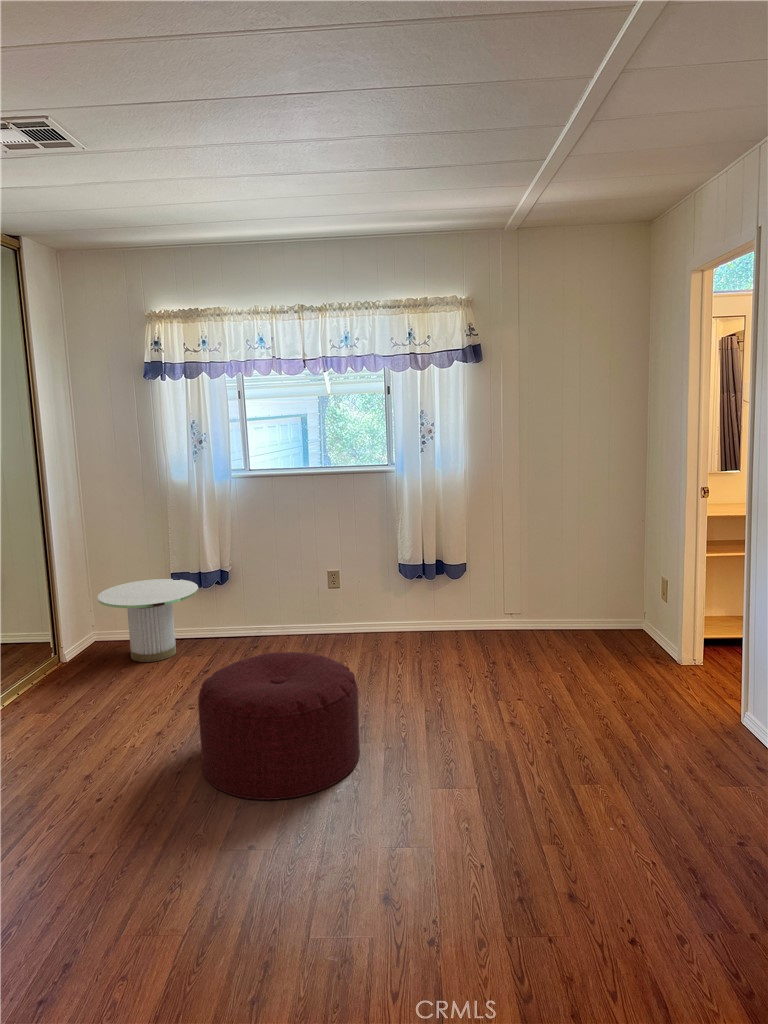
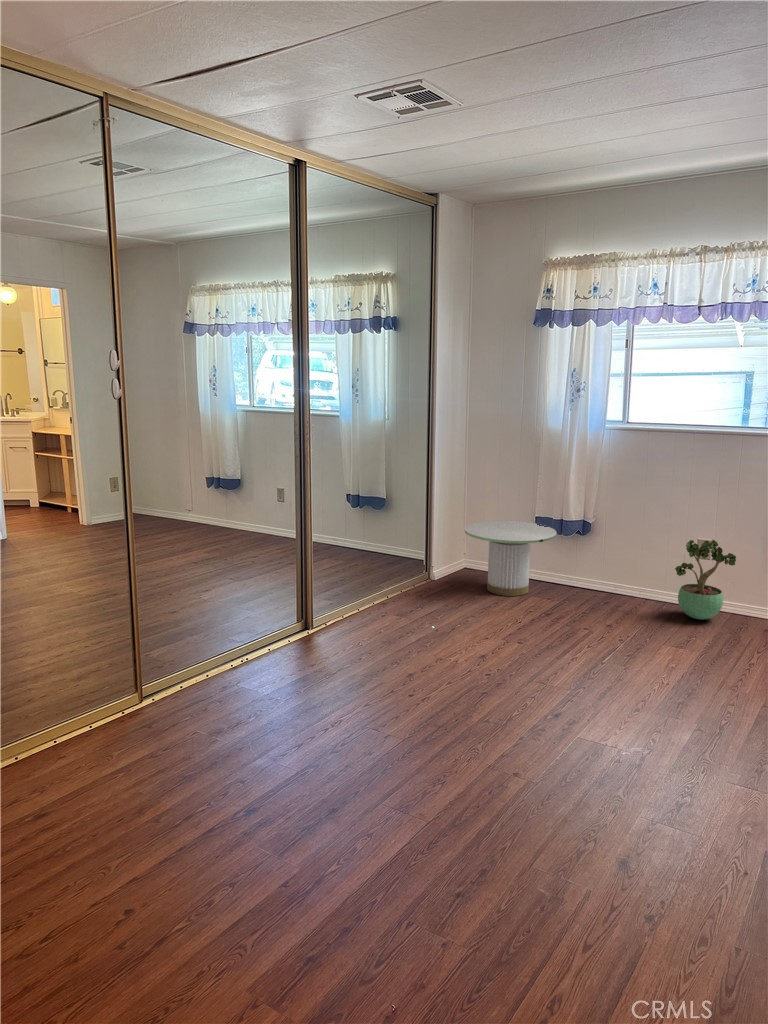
potted plant: none [315,568,364,642] -> present [675,540,736,620]
ottoman: present [198,652,360,800] -> none [502,601,670,743]

